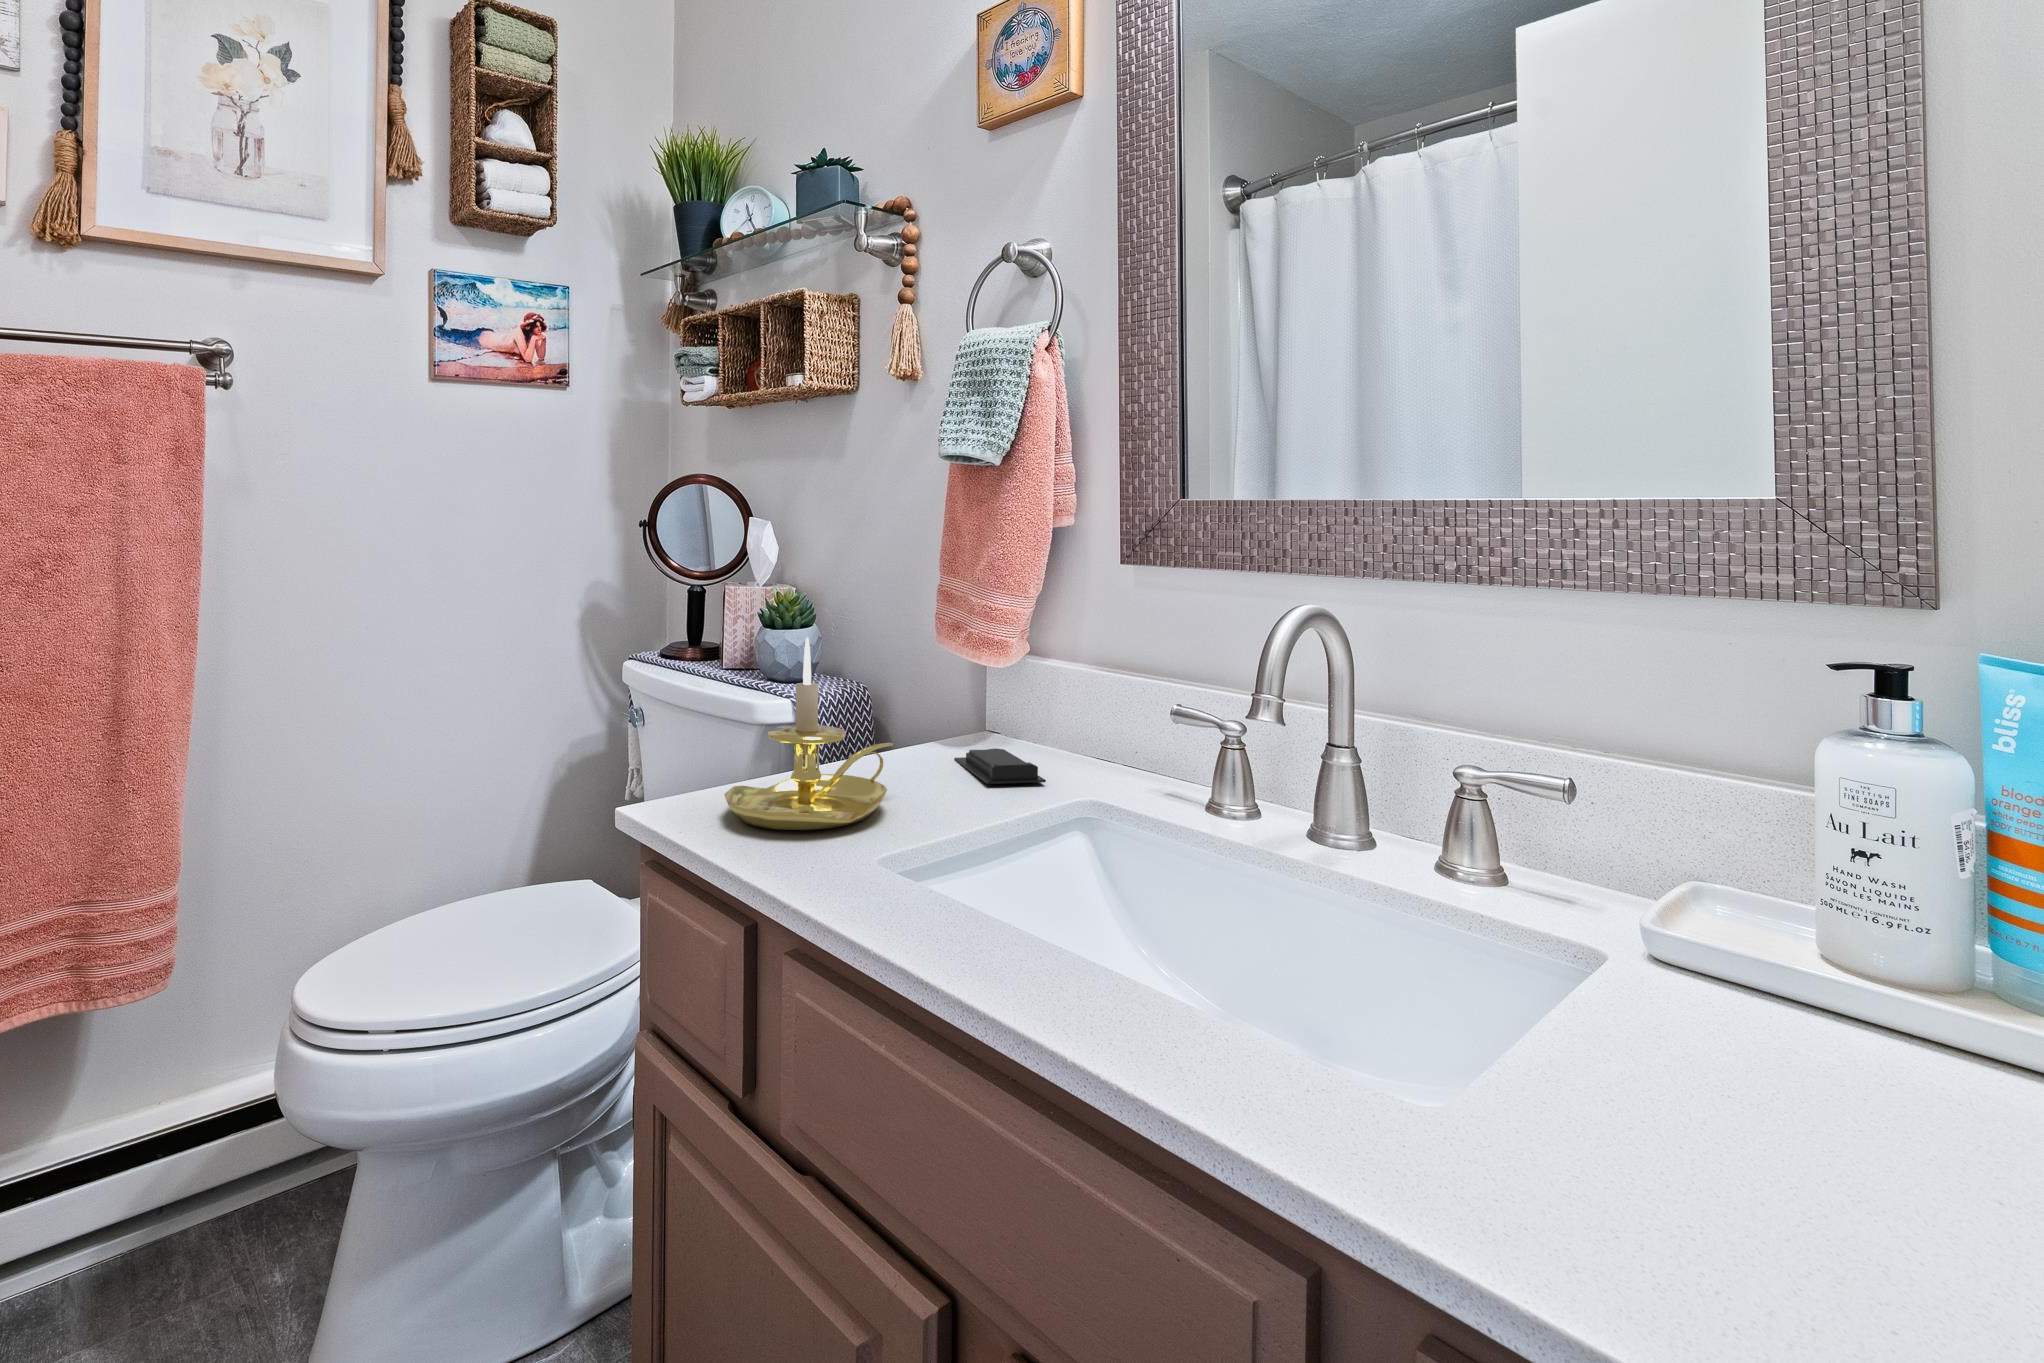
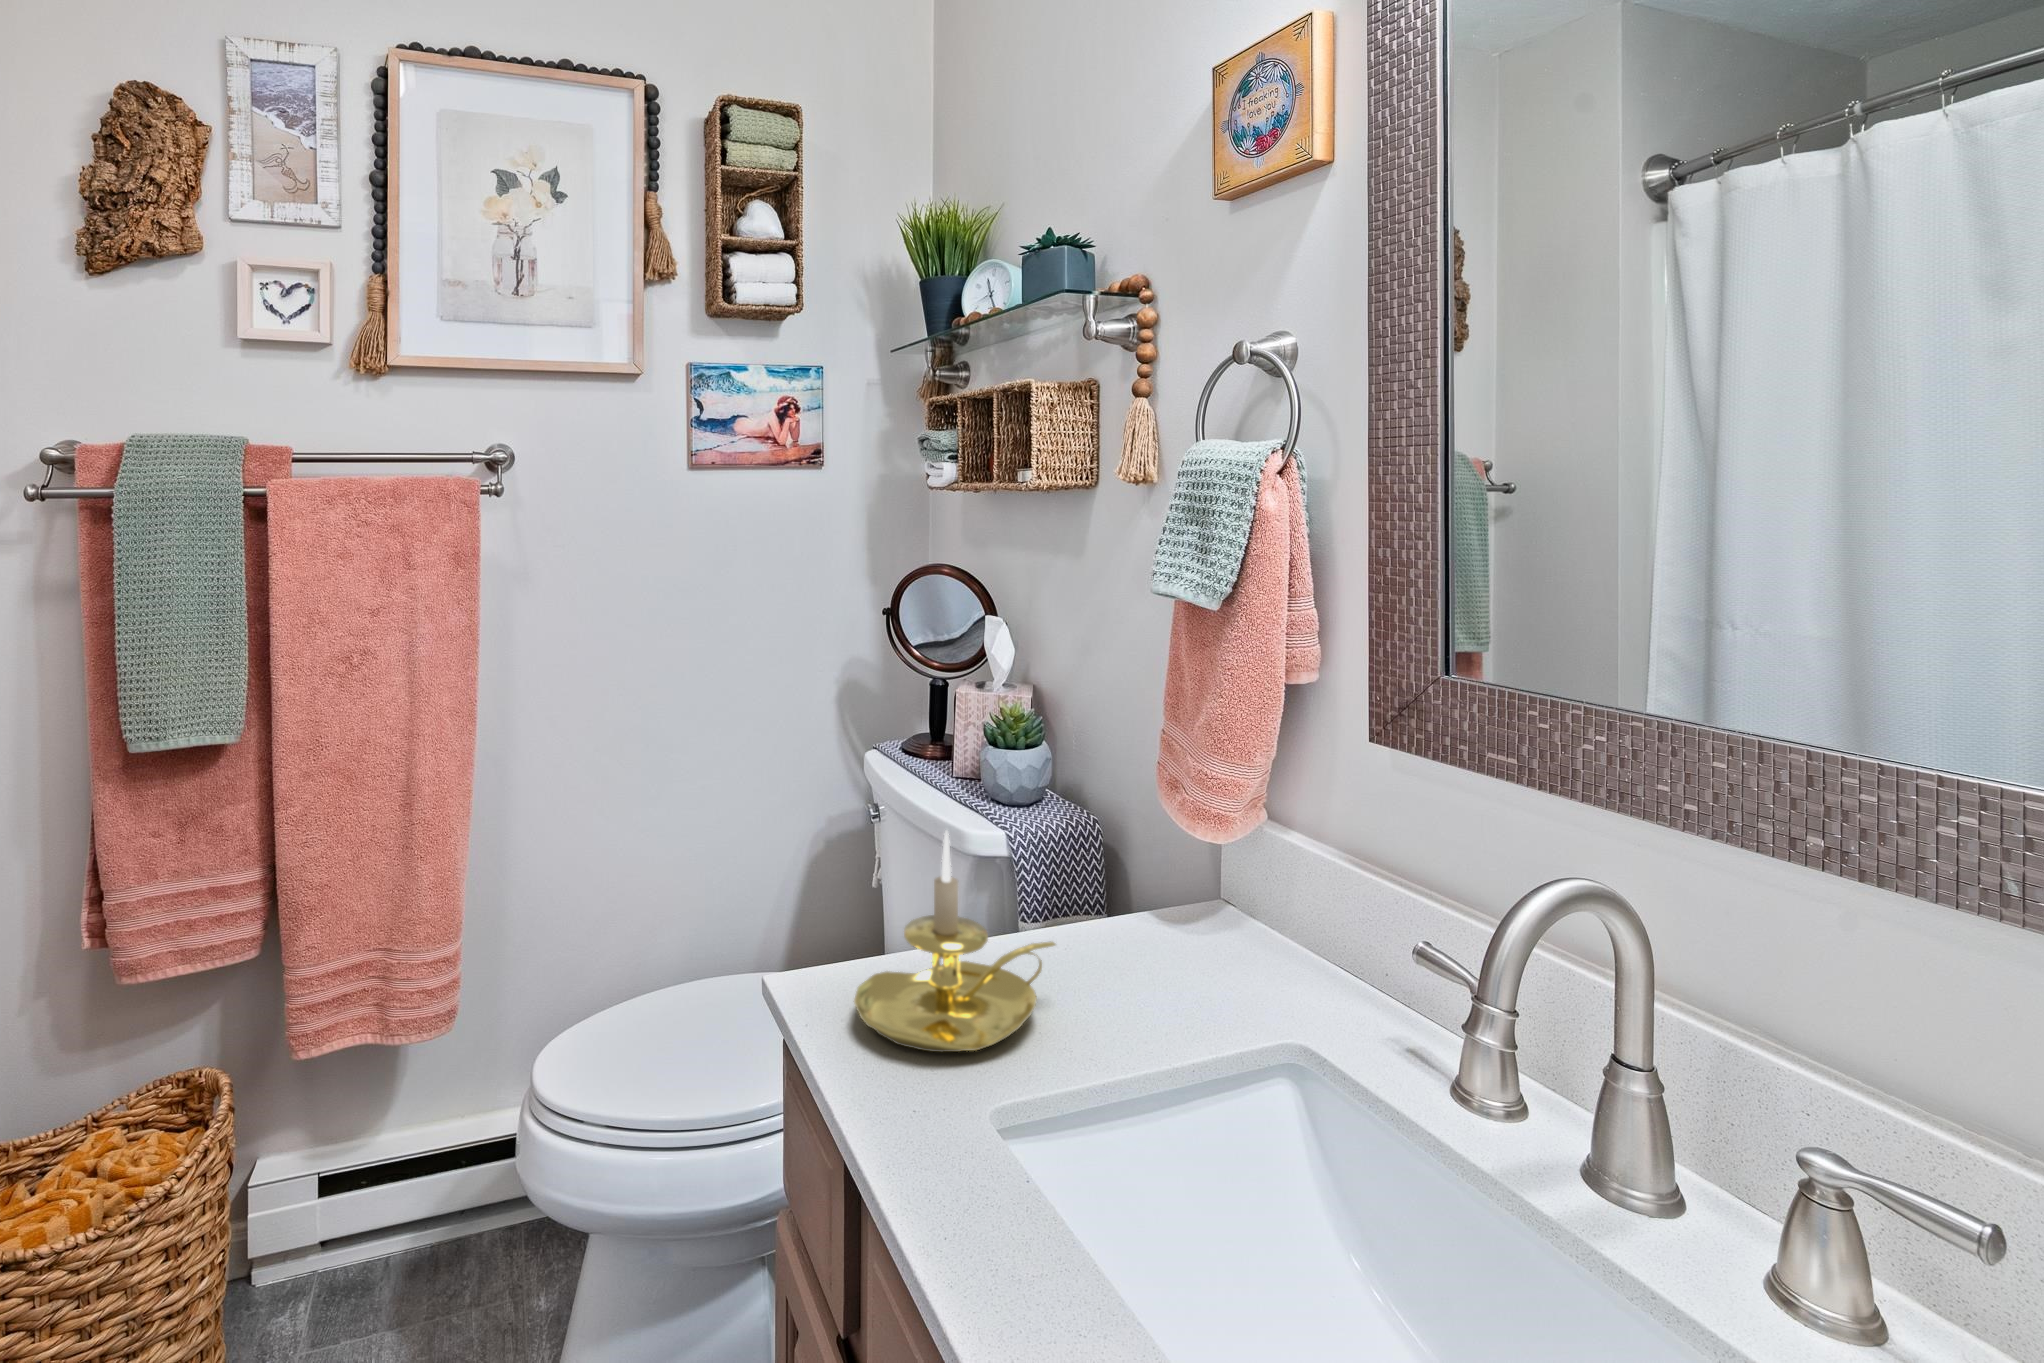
soap bar: present [954,748,1046,784] -> none [1155,938,1247,1004]

